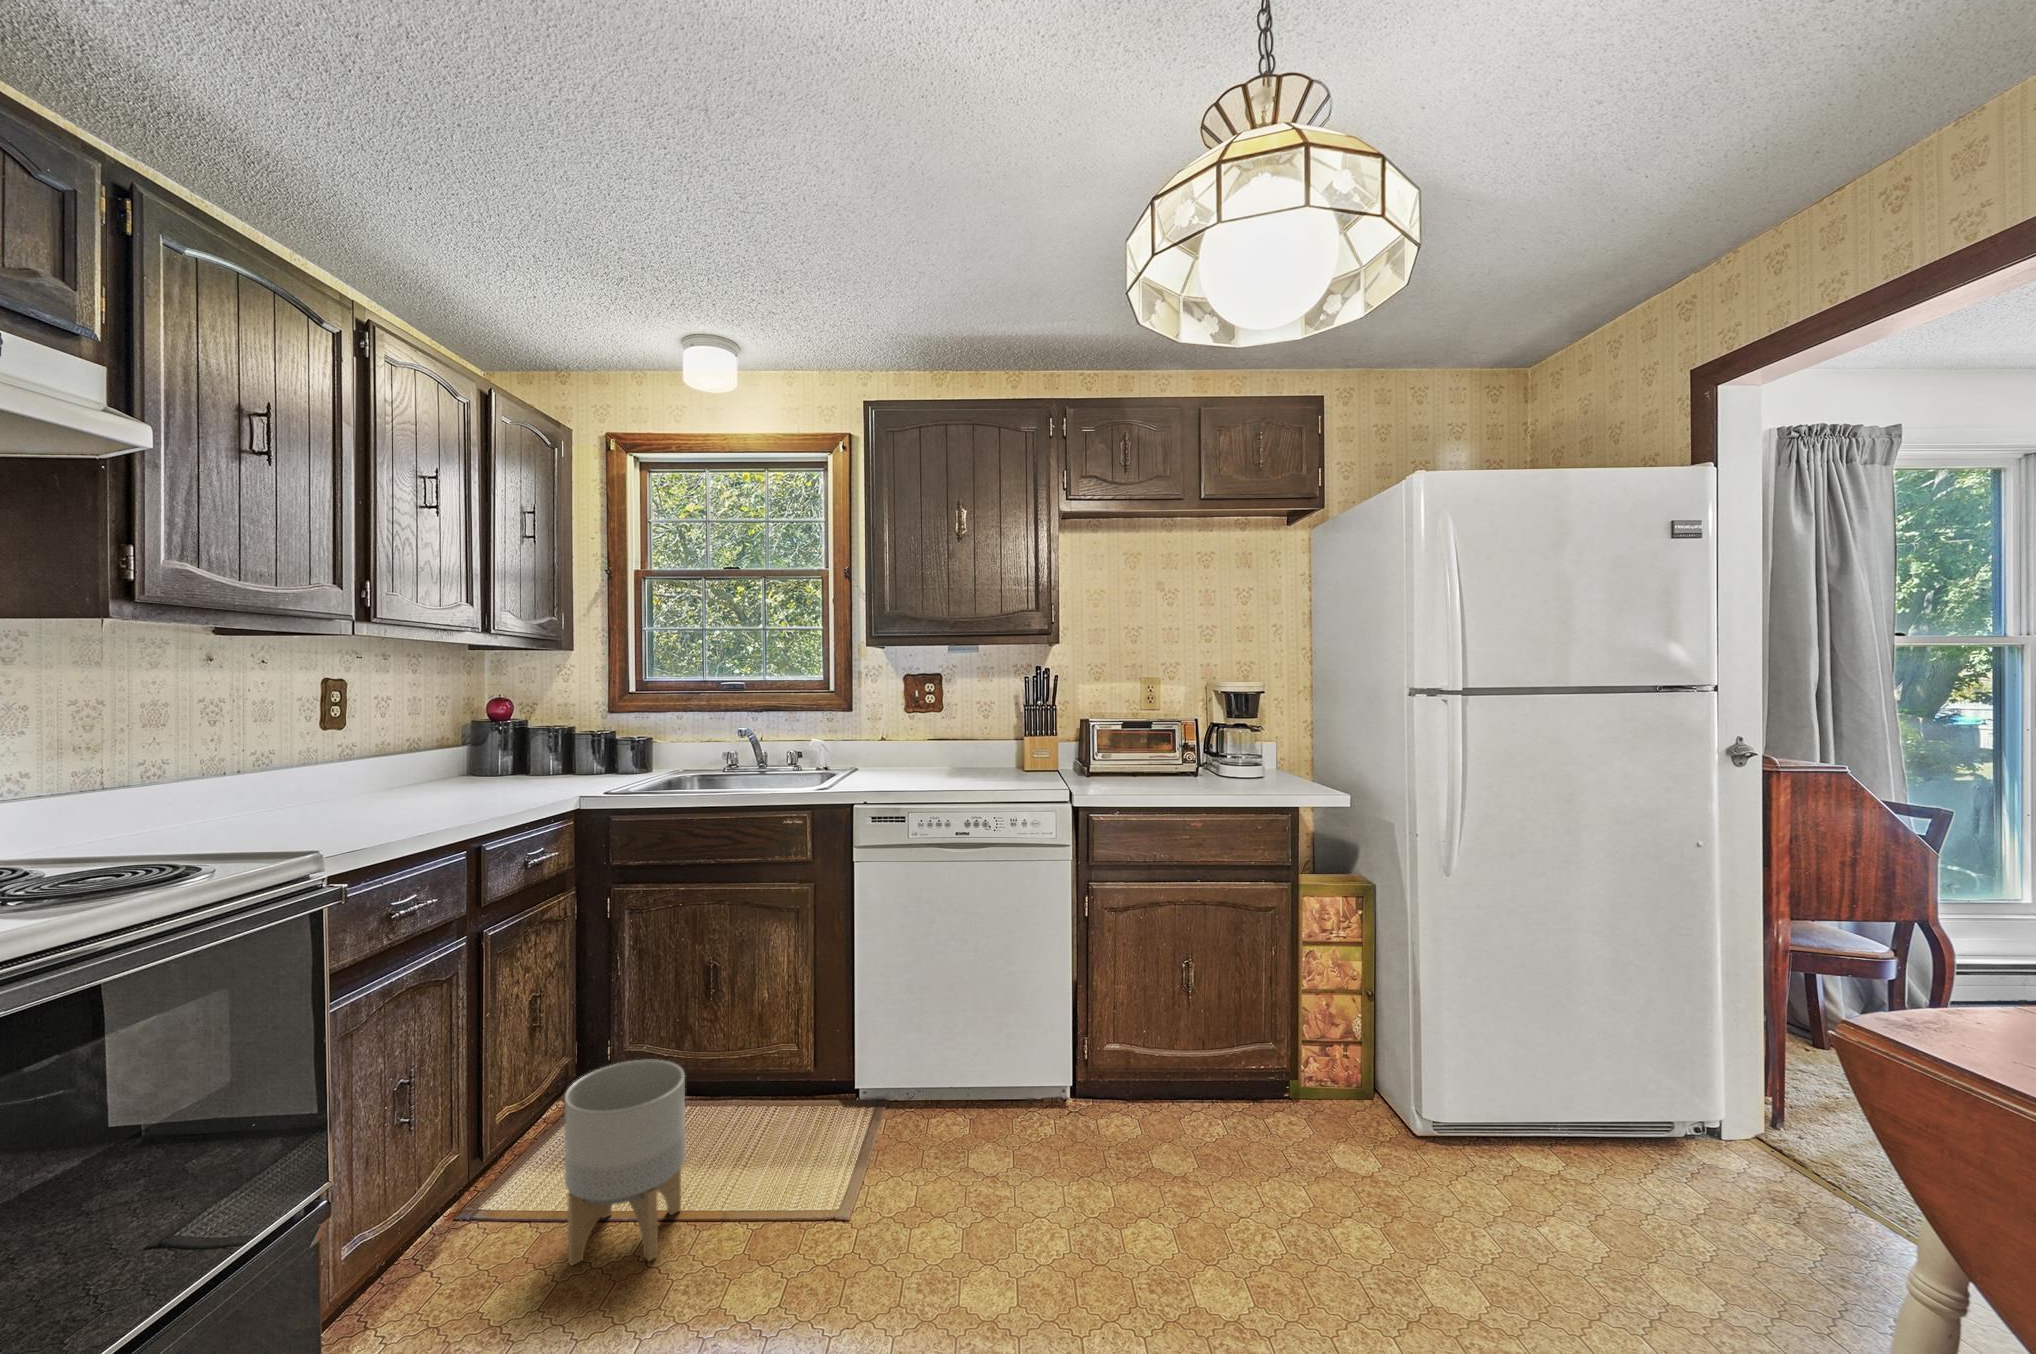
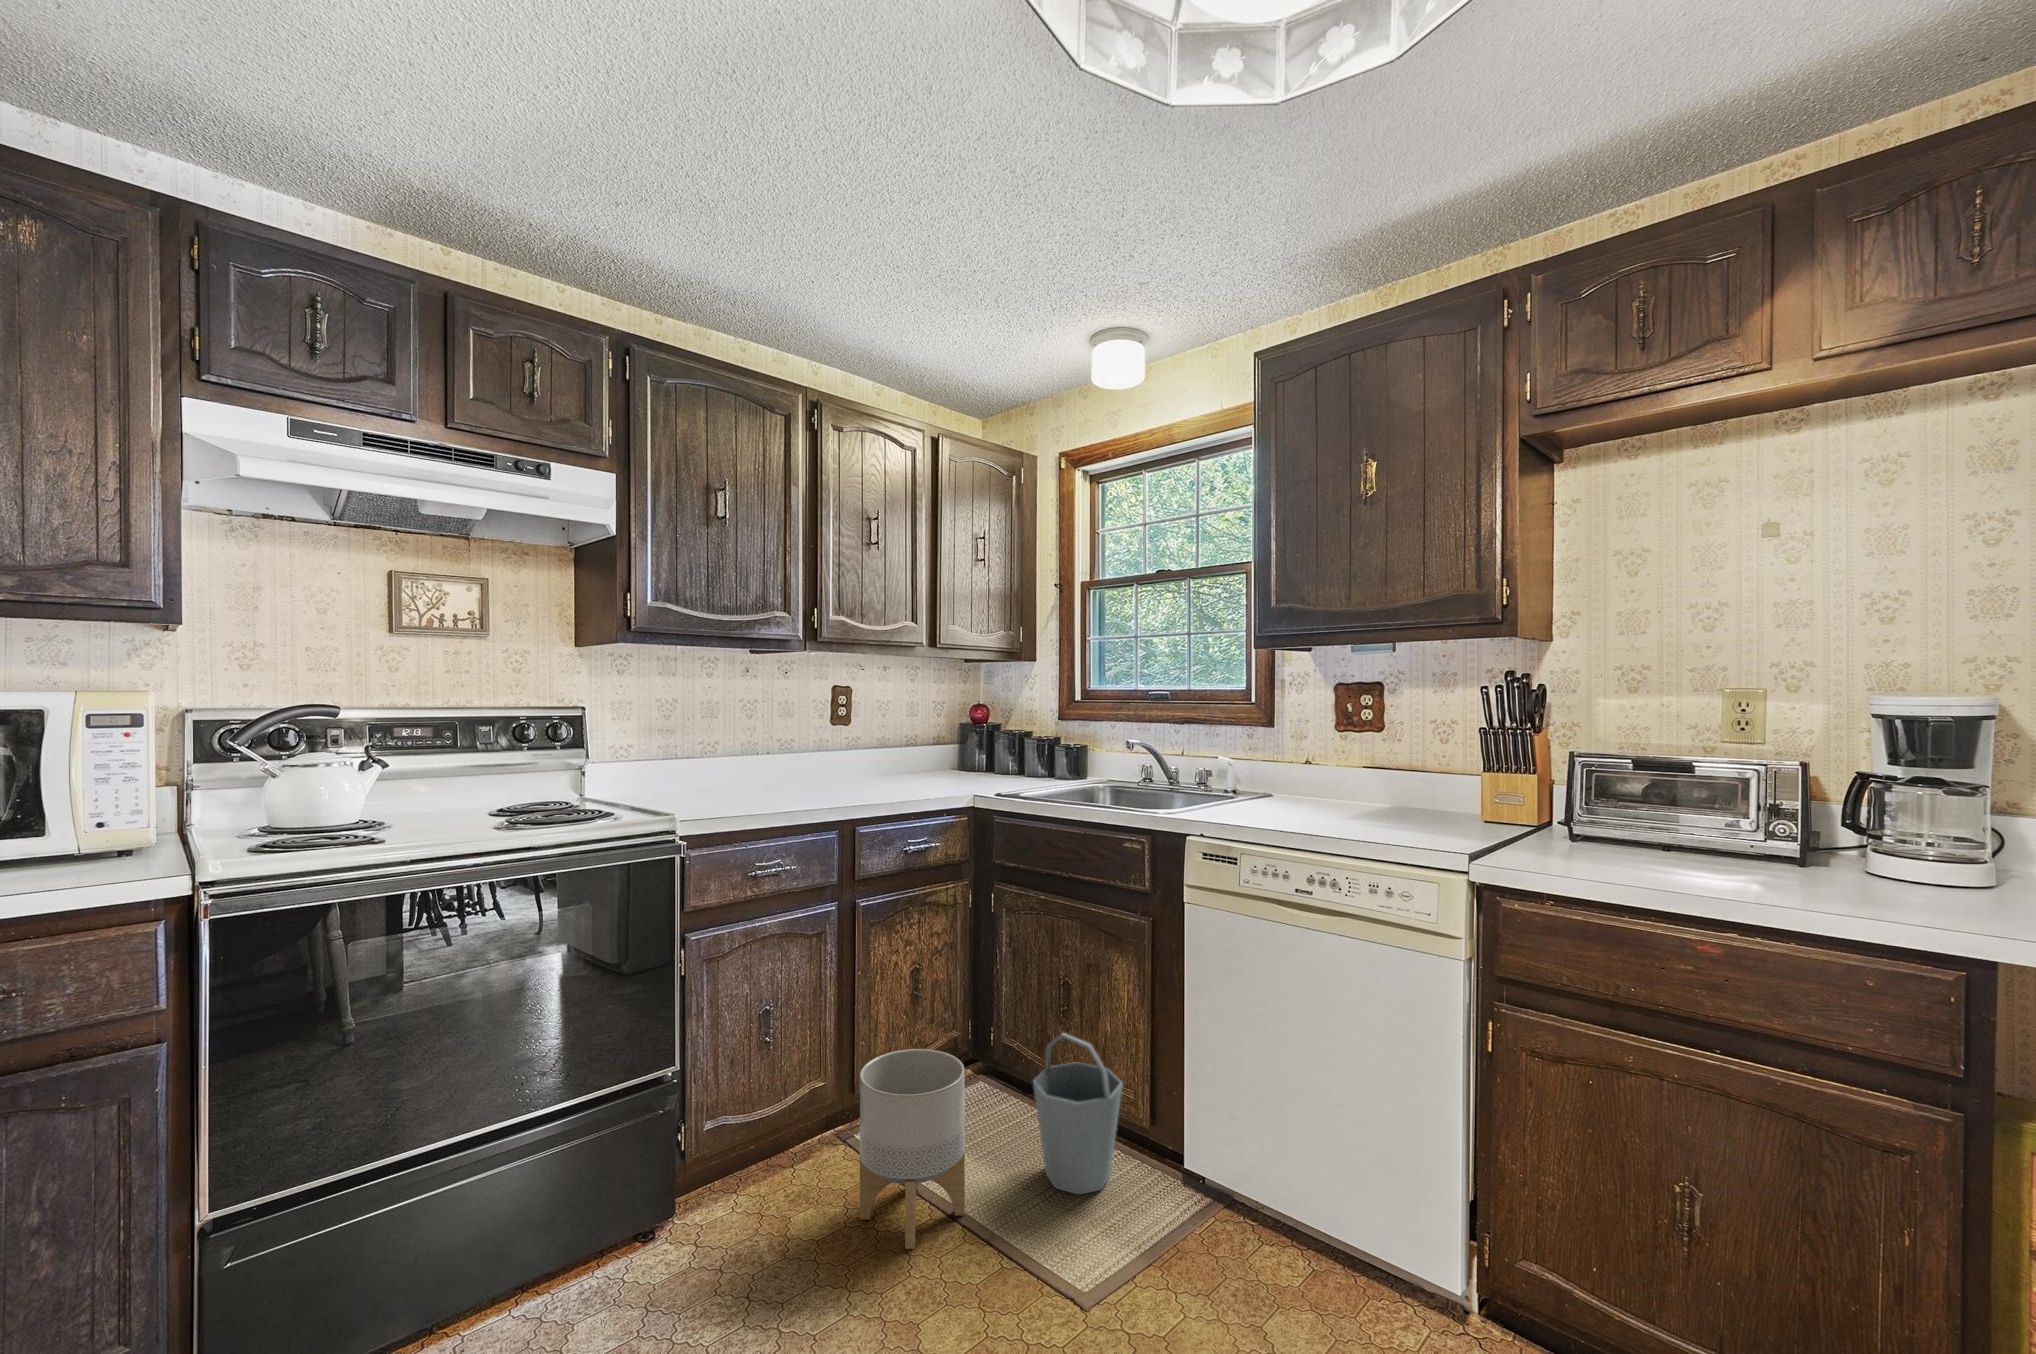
bucket: none [715,1009,798,1154] -> present [1033,1033,1123,1195]

